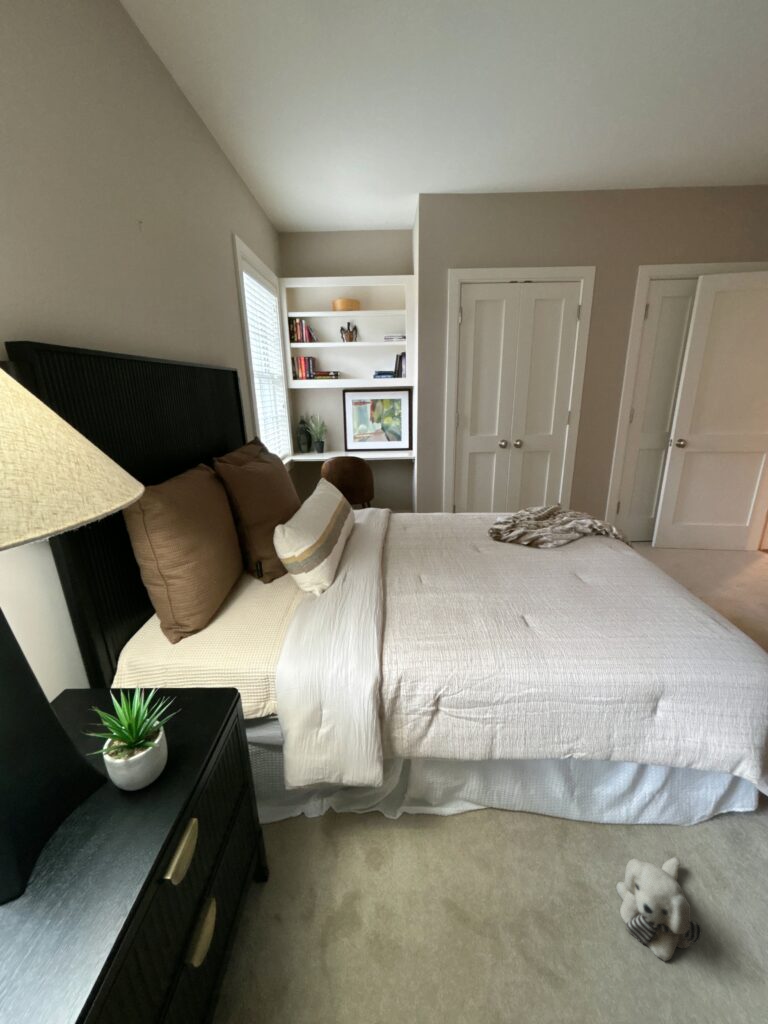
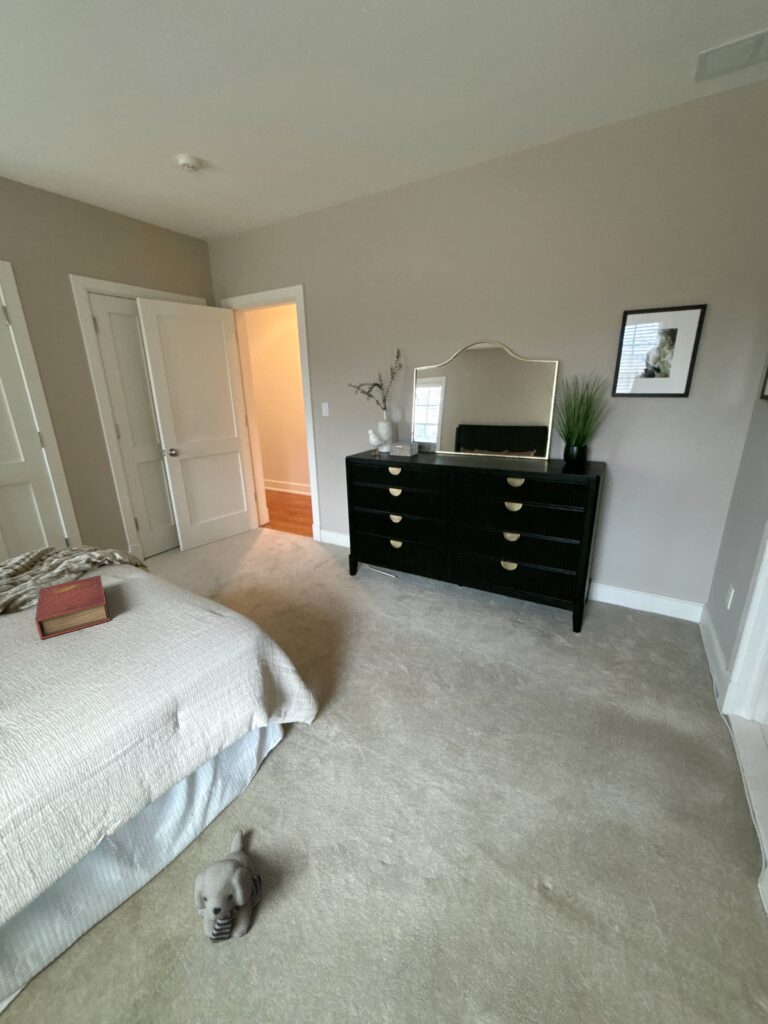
book: none [553,536,610,584] -> present [35,575,109,639]

